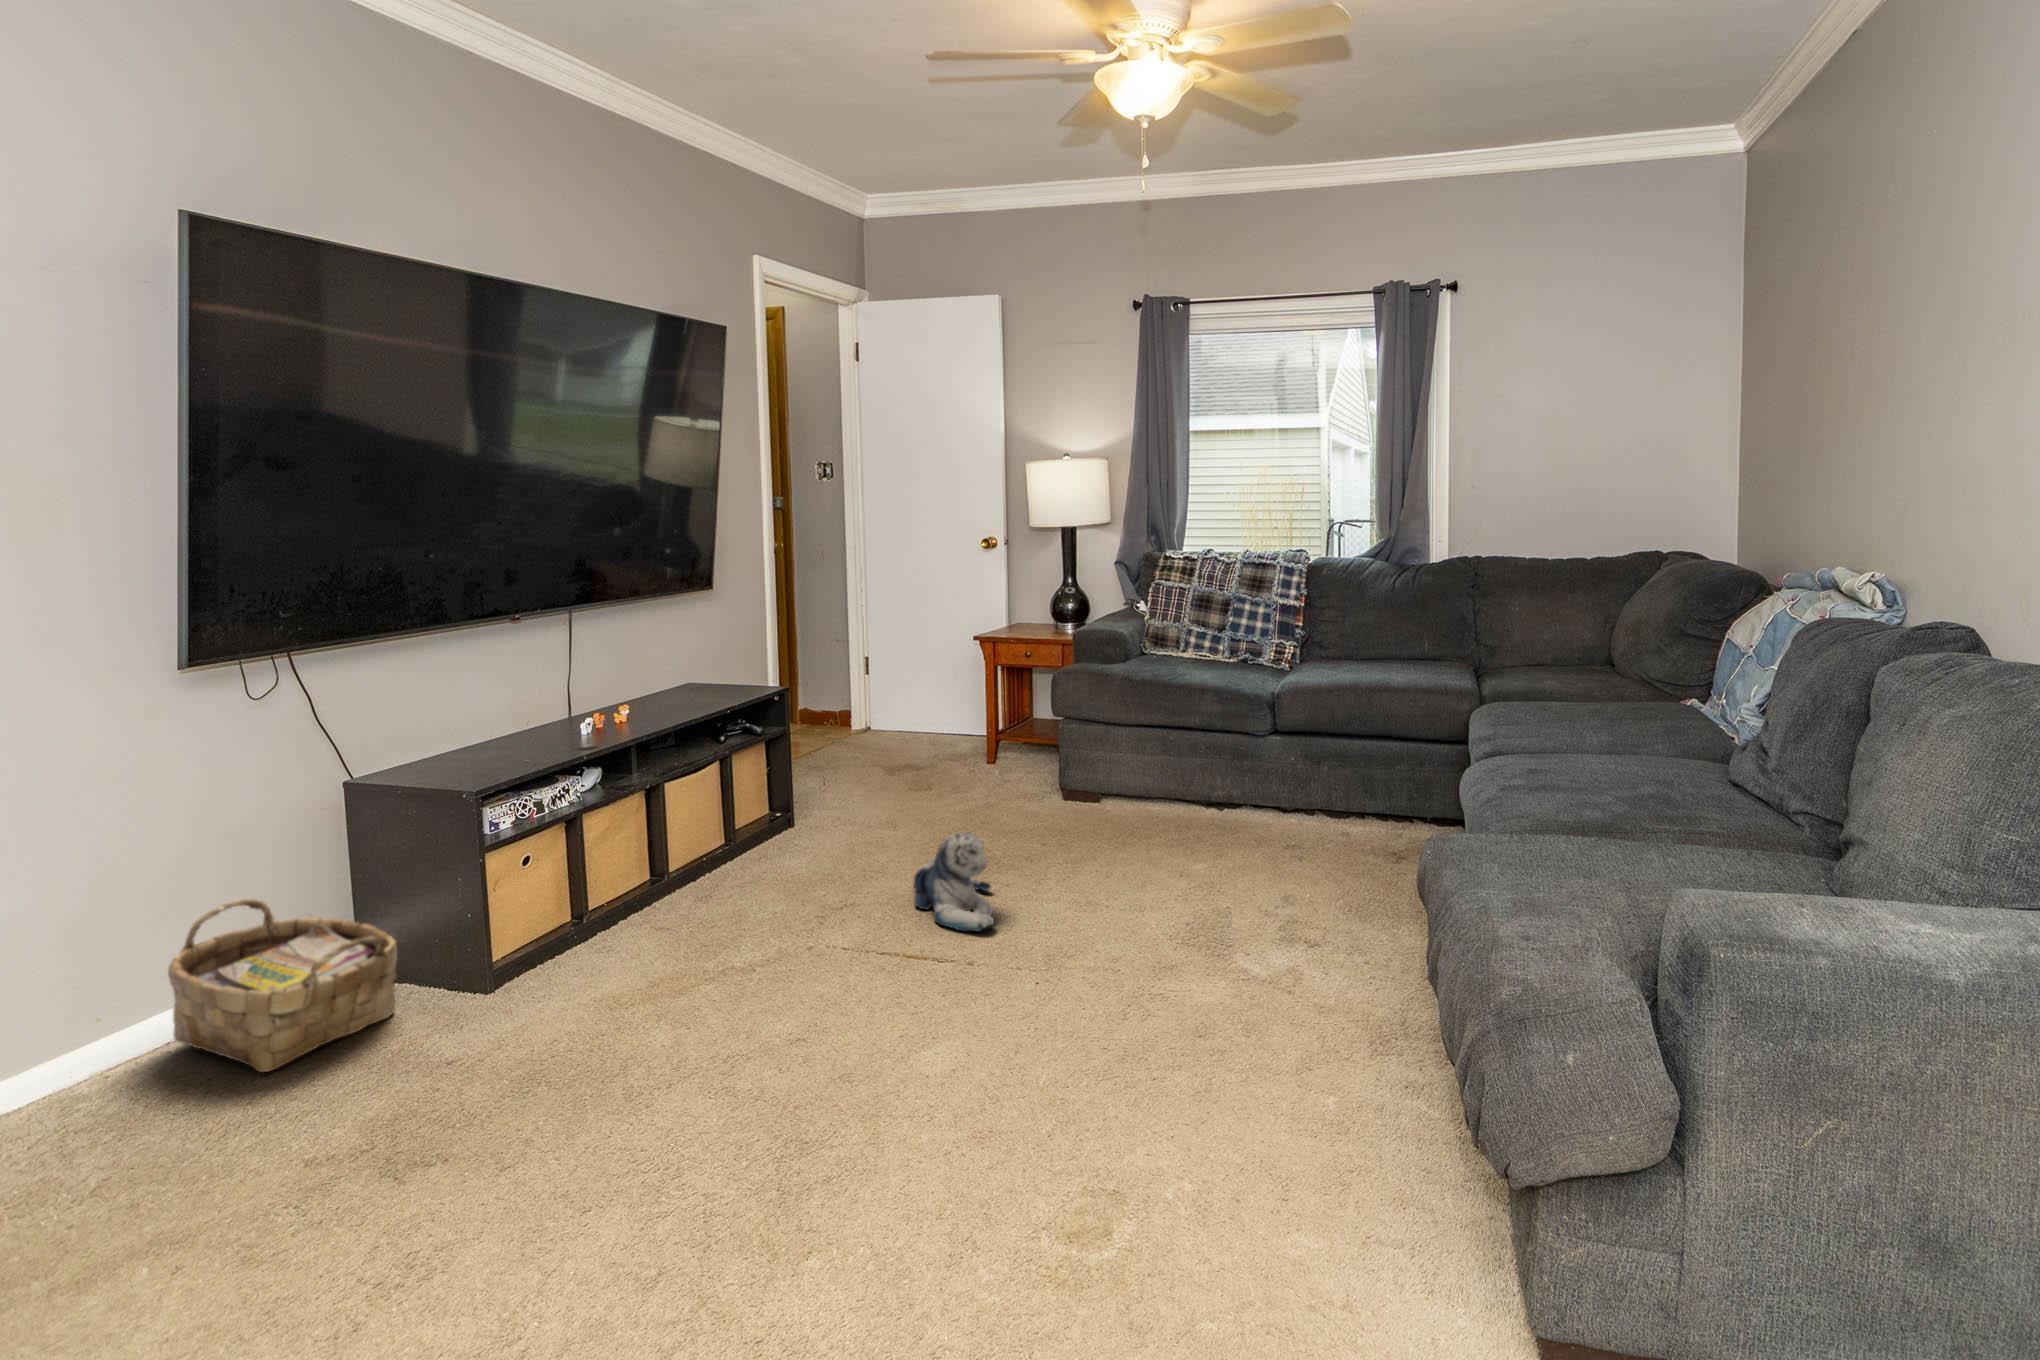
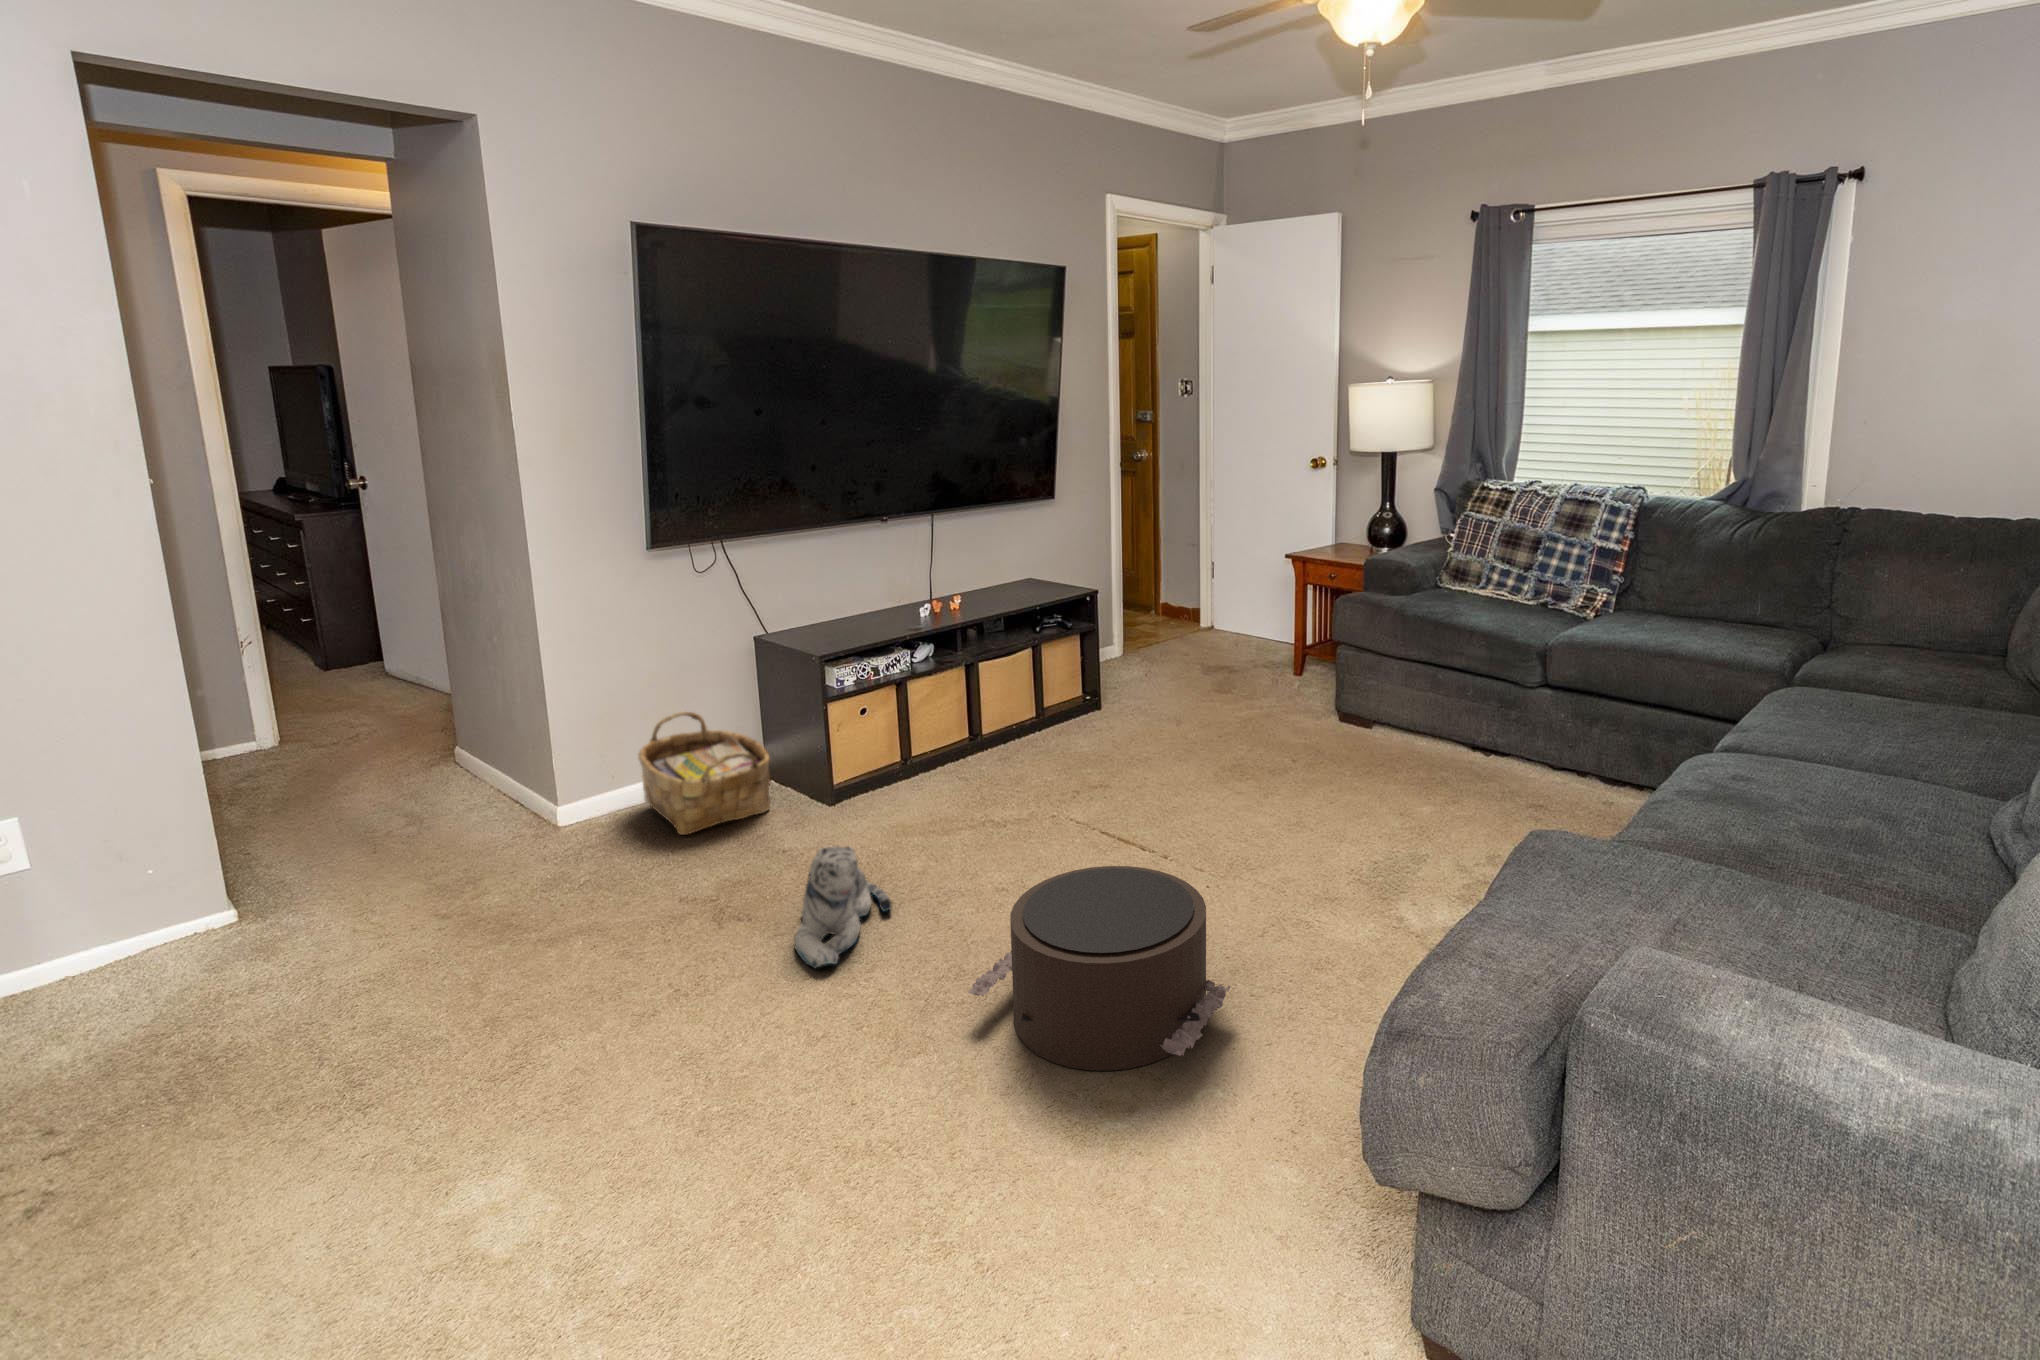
plush toy: present [914,832,994,931] -> present [795,847,892,968]
pouf: none [845,963,1143,1205] -> present [968,866,1230,1071]

